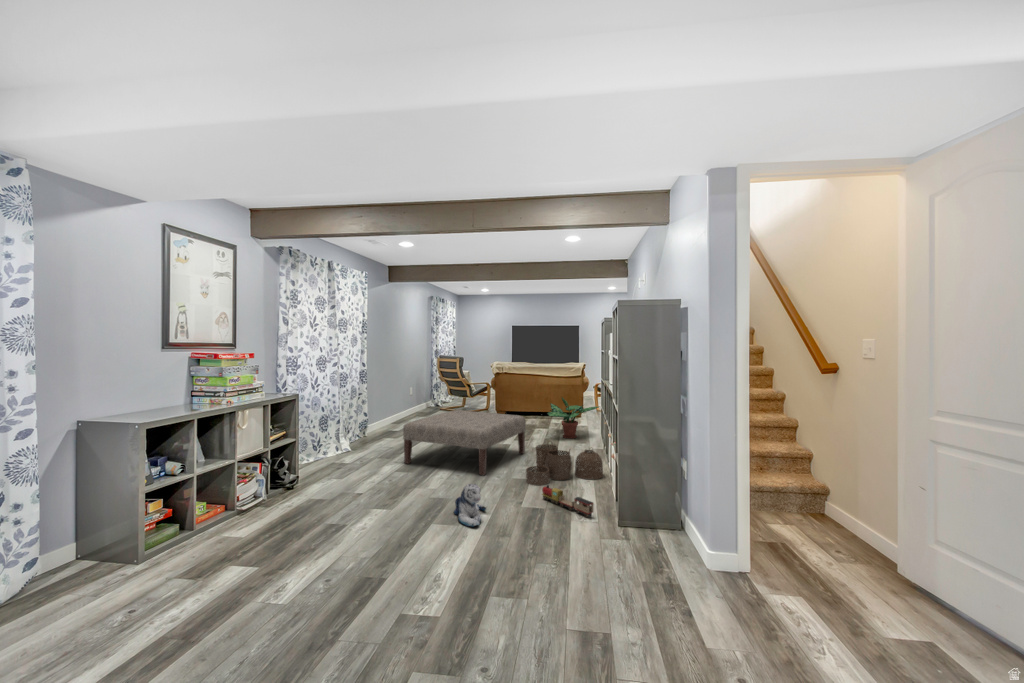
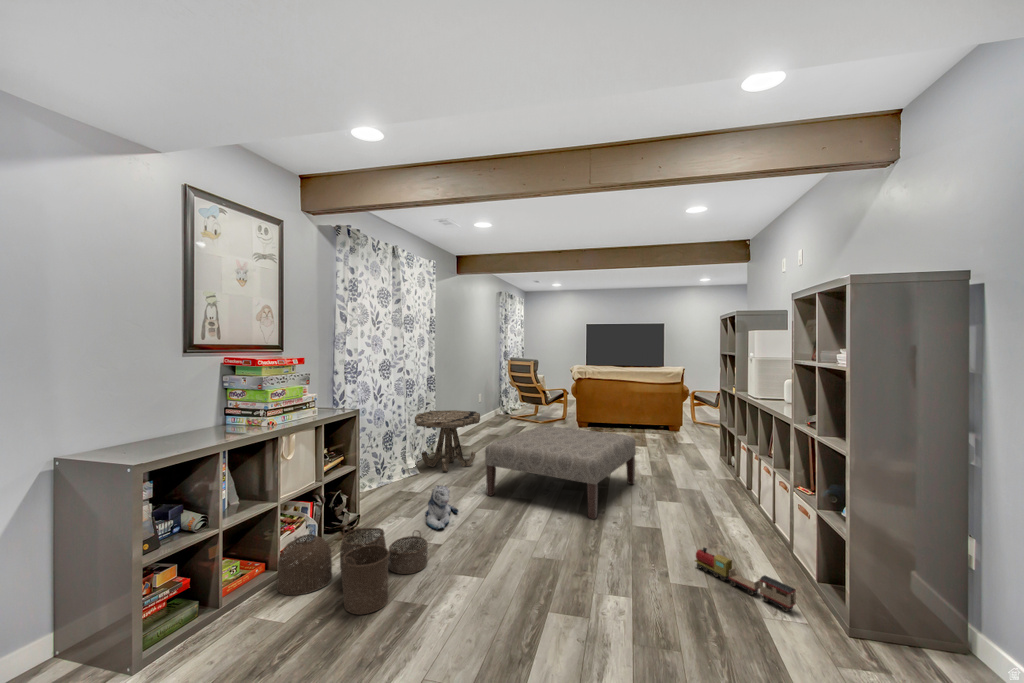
potted plant: present [547,397,598,439] -> none [652,409,722,462]
side table: none [347,399,404,449] -> present [415,410,480,471]
woven basket: present [526,441,603,485] -> present [277,526,428,615]
plush toy: present [454,484,486,527] -> present [425,486,458,530]

